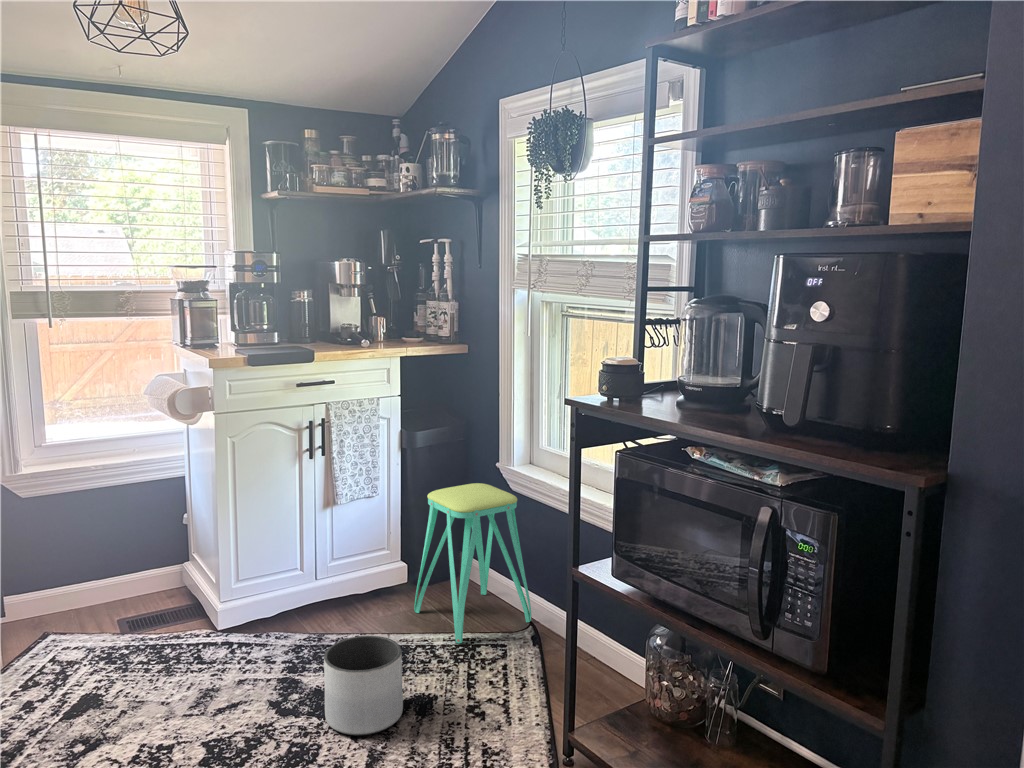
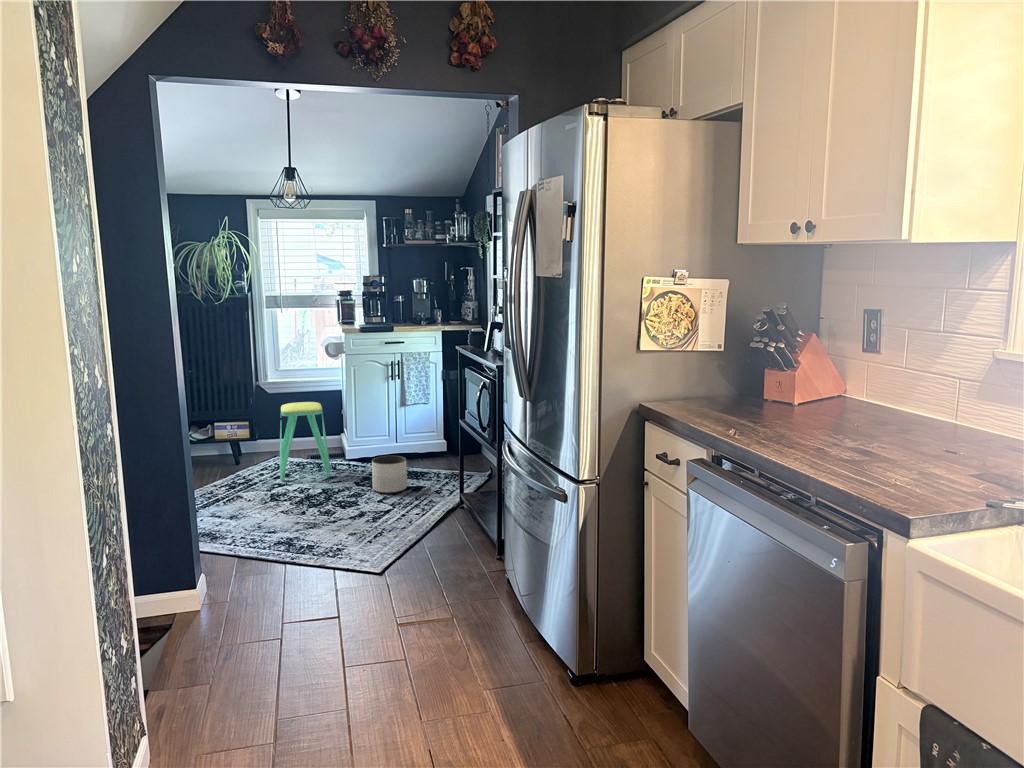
stool: present [414,483,532,644] -> present [280,402,330,481]

